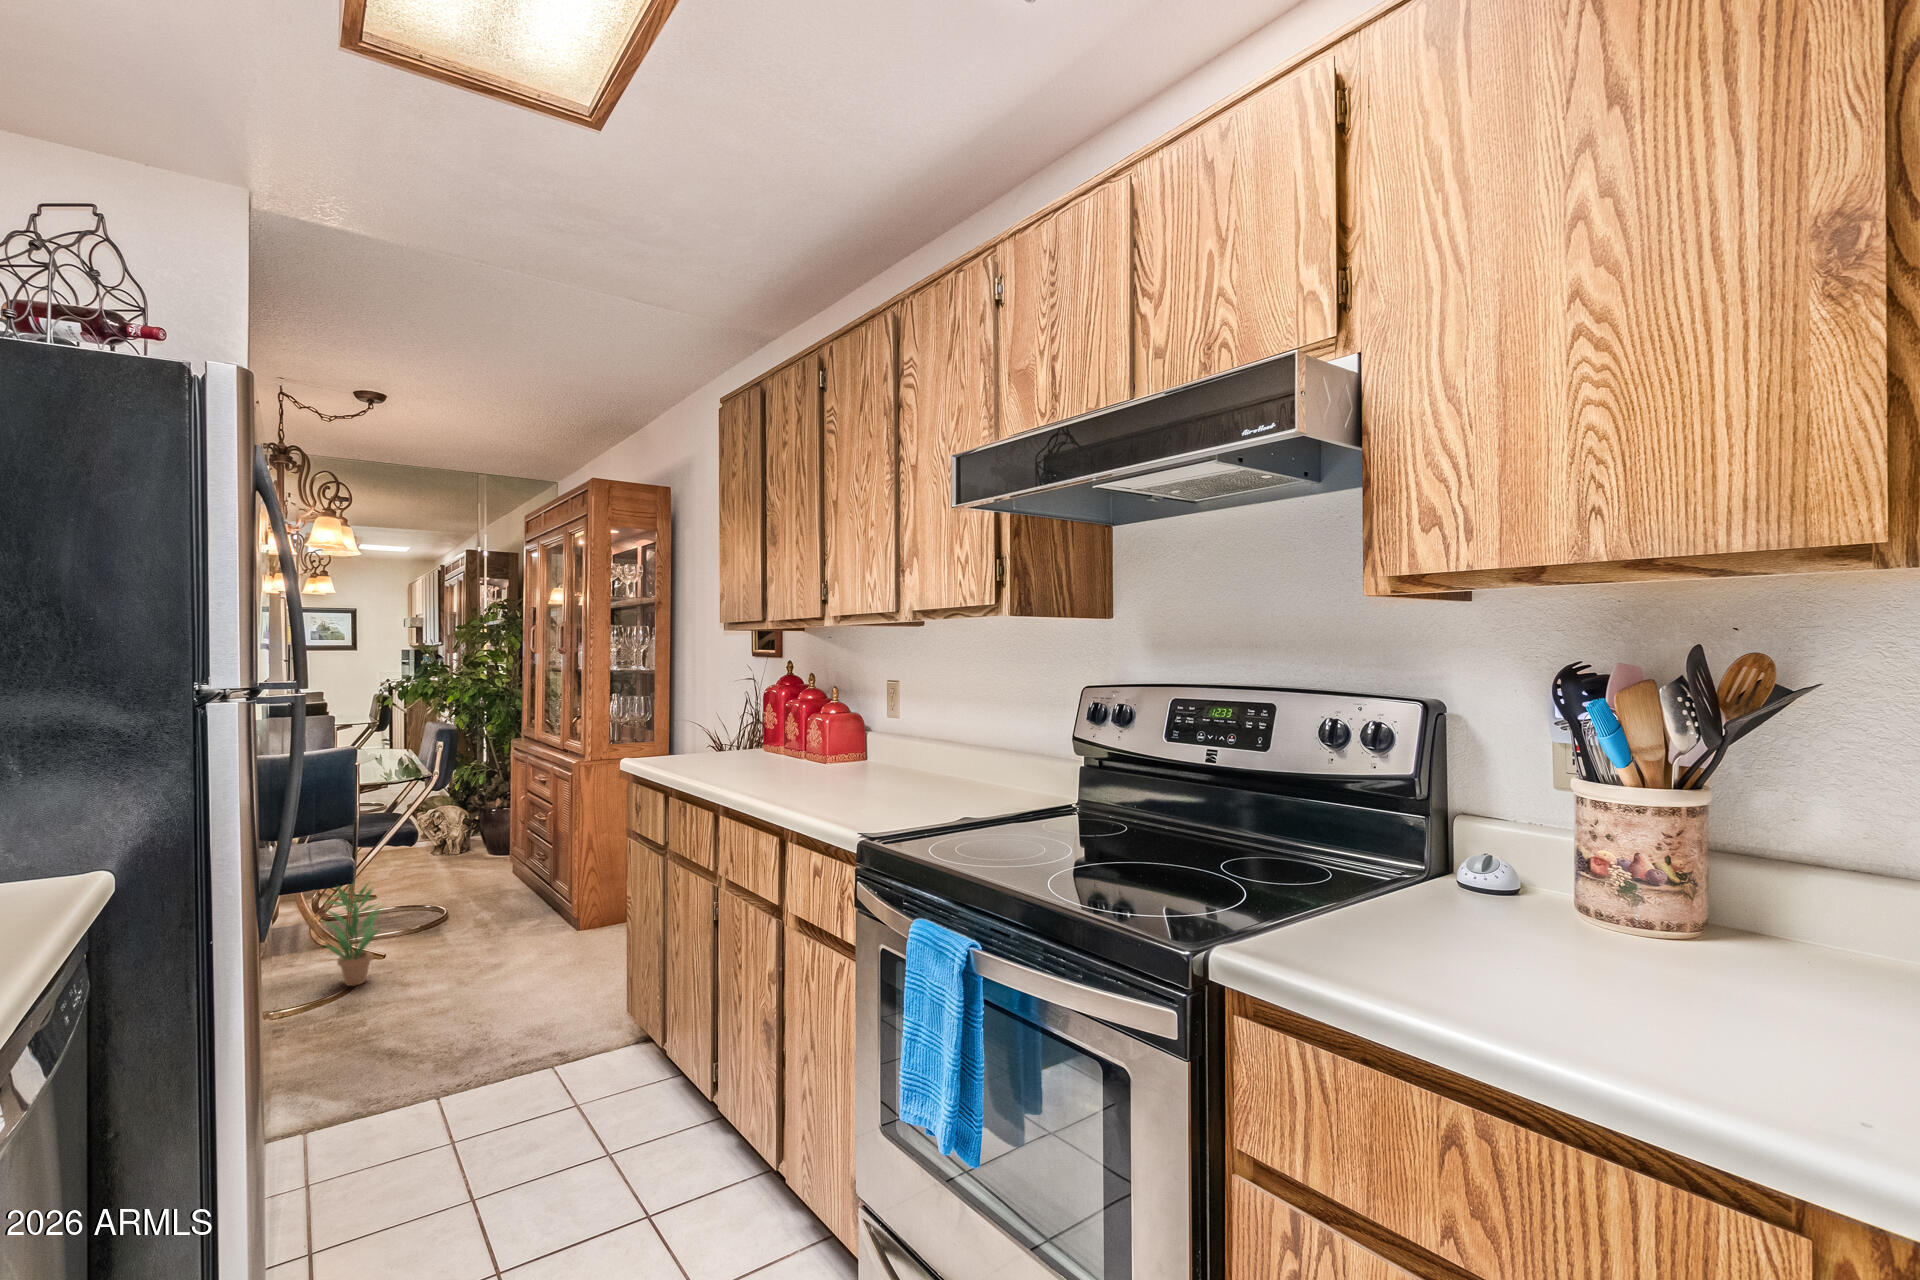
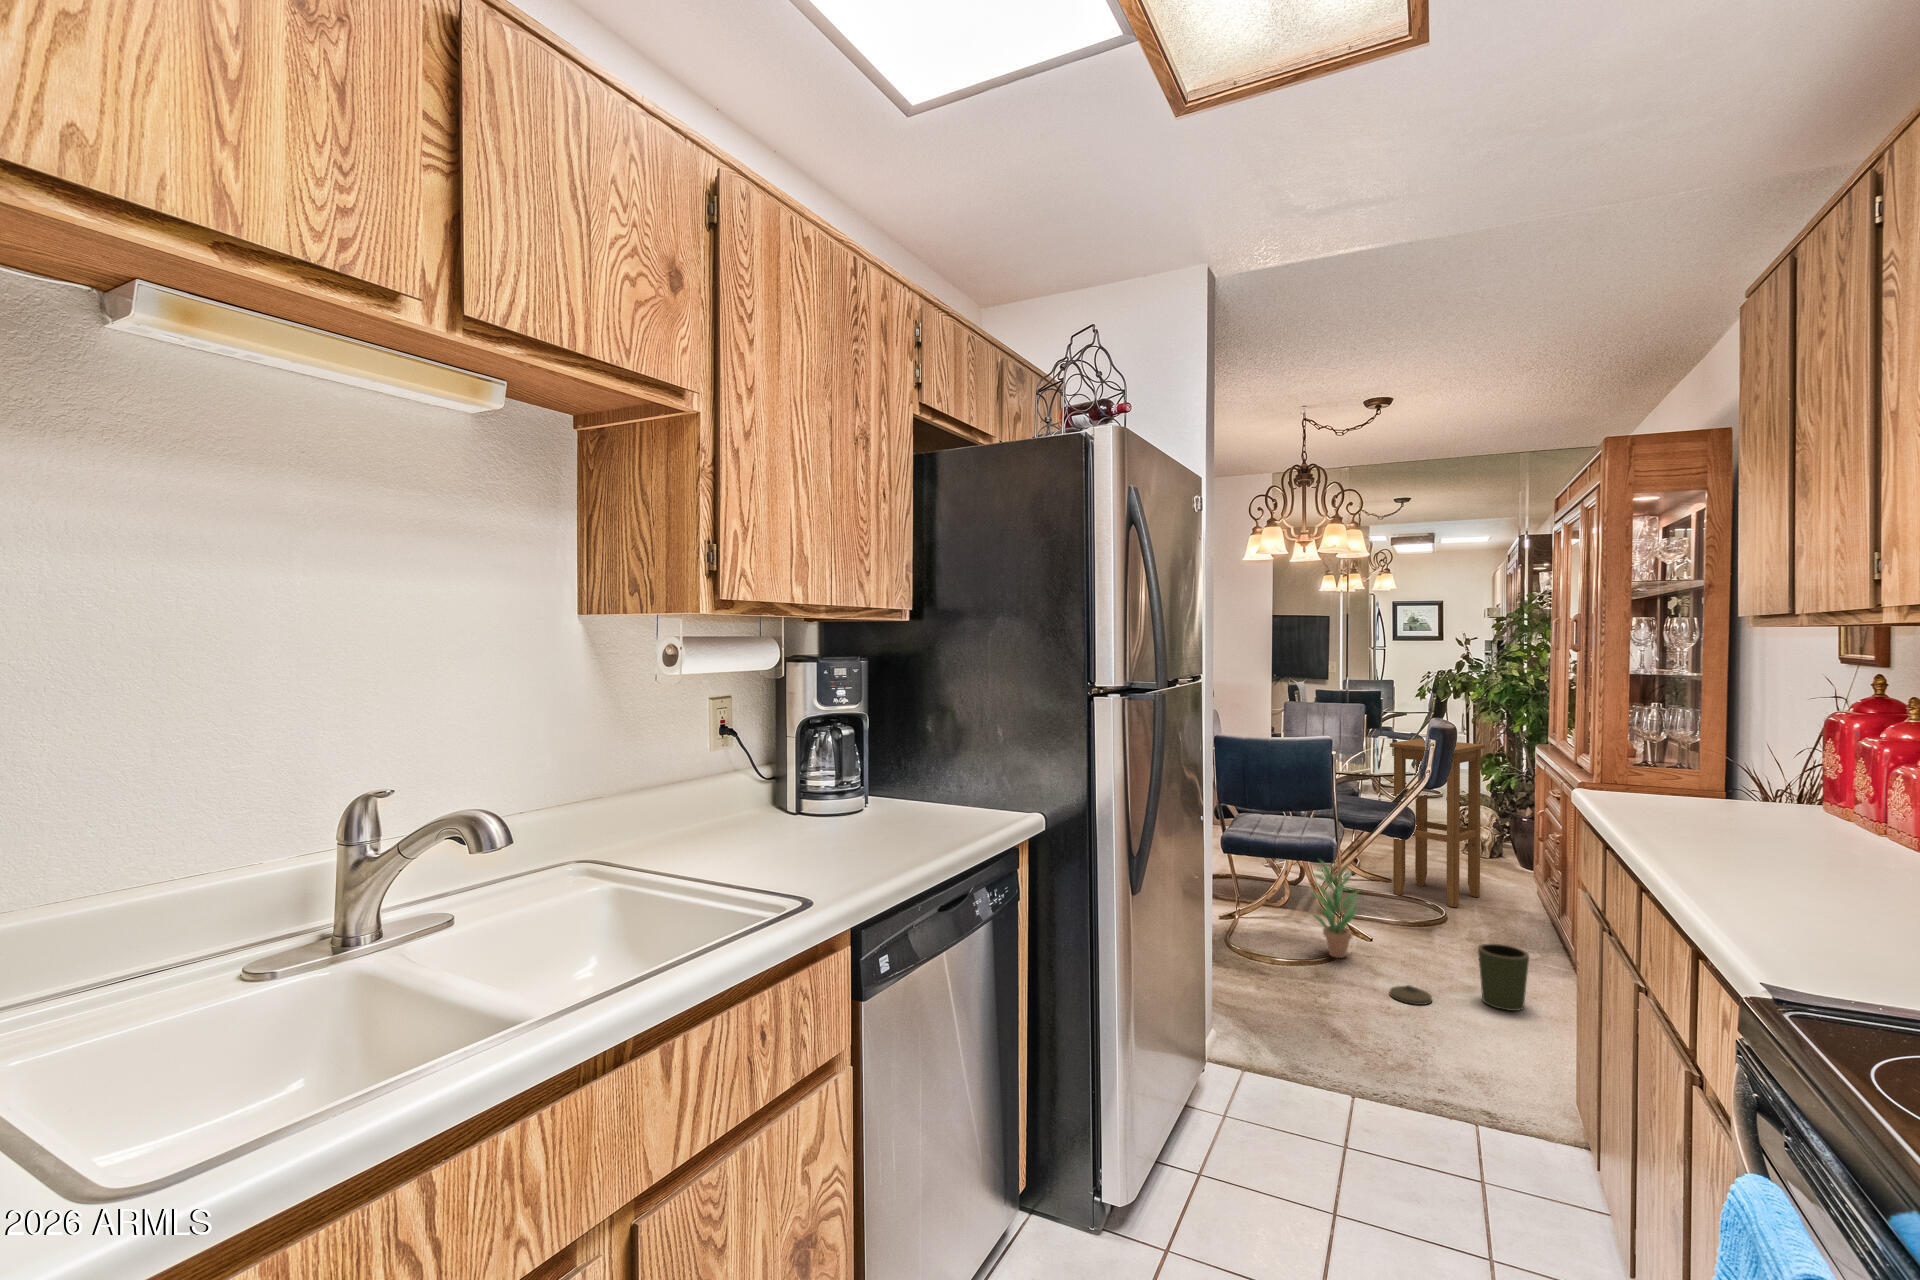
stool: none [381,744,473,909] -> present [1390,739,1485,907]
trash can: none [427,917,552,1001] -> present [1389,944,1529,1011]

